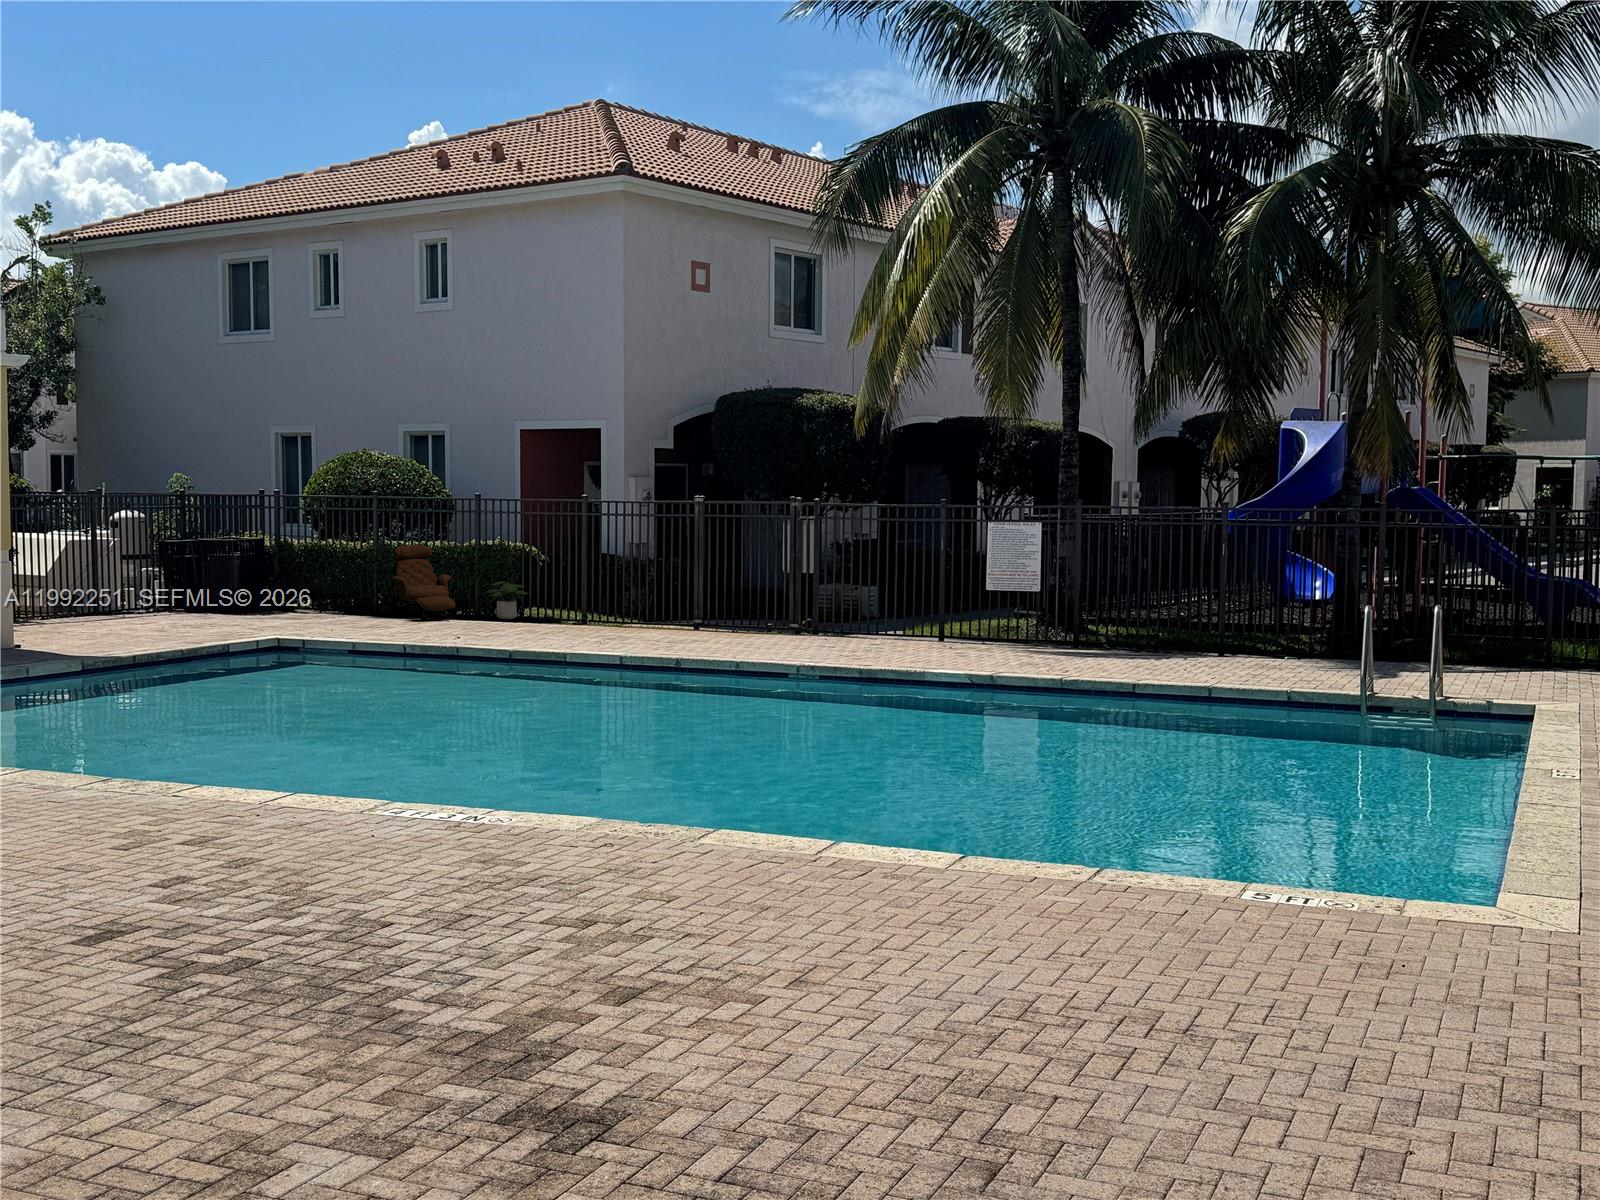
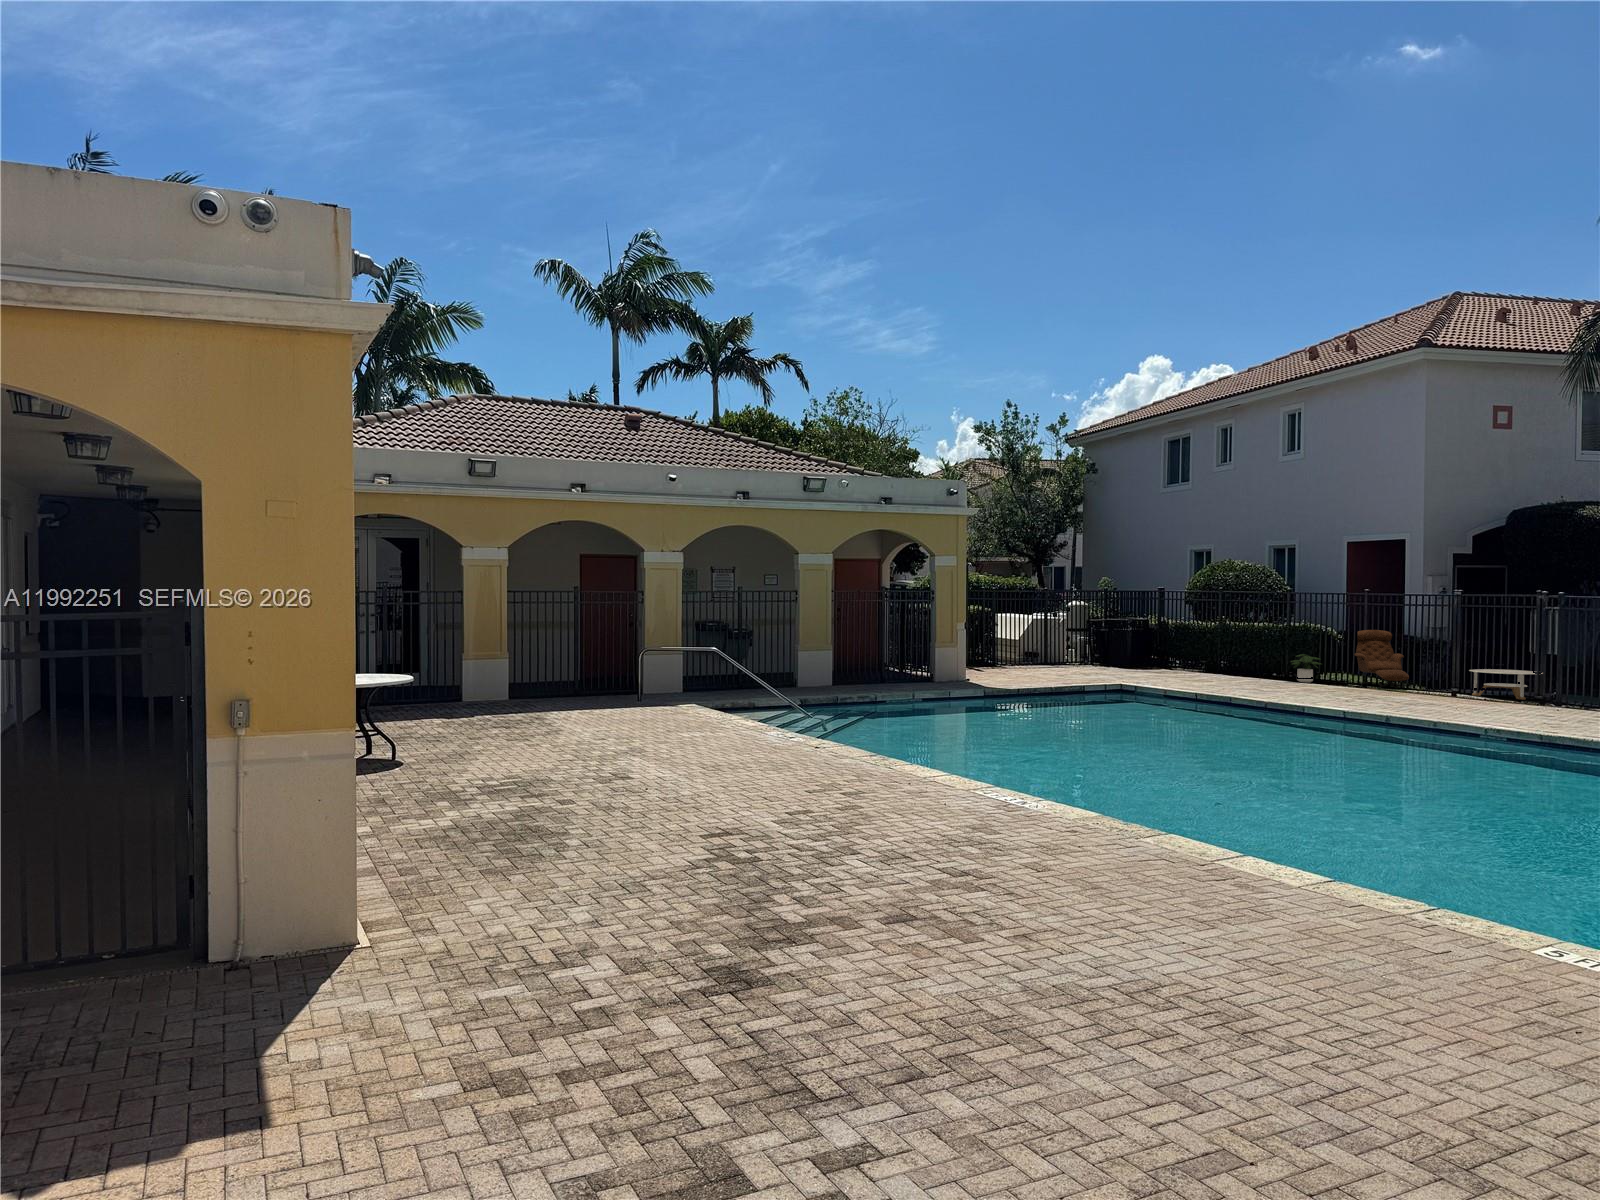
lounge chair: present [392,545,455,621] -> present [1354,630,1409,689]
round table: none [709,590,784,625] -> present [1469,669,1543,700]

